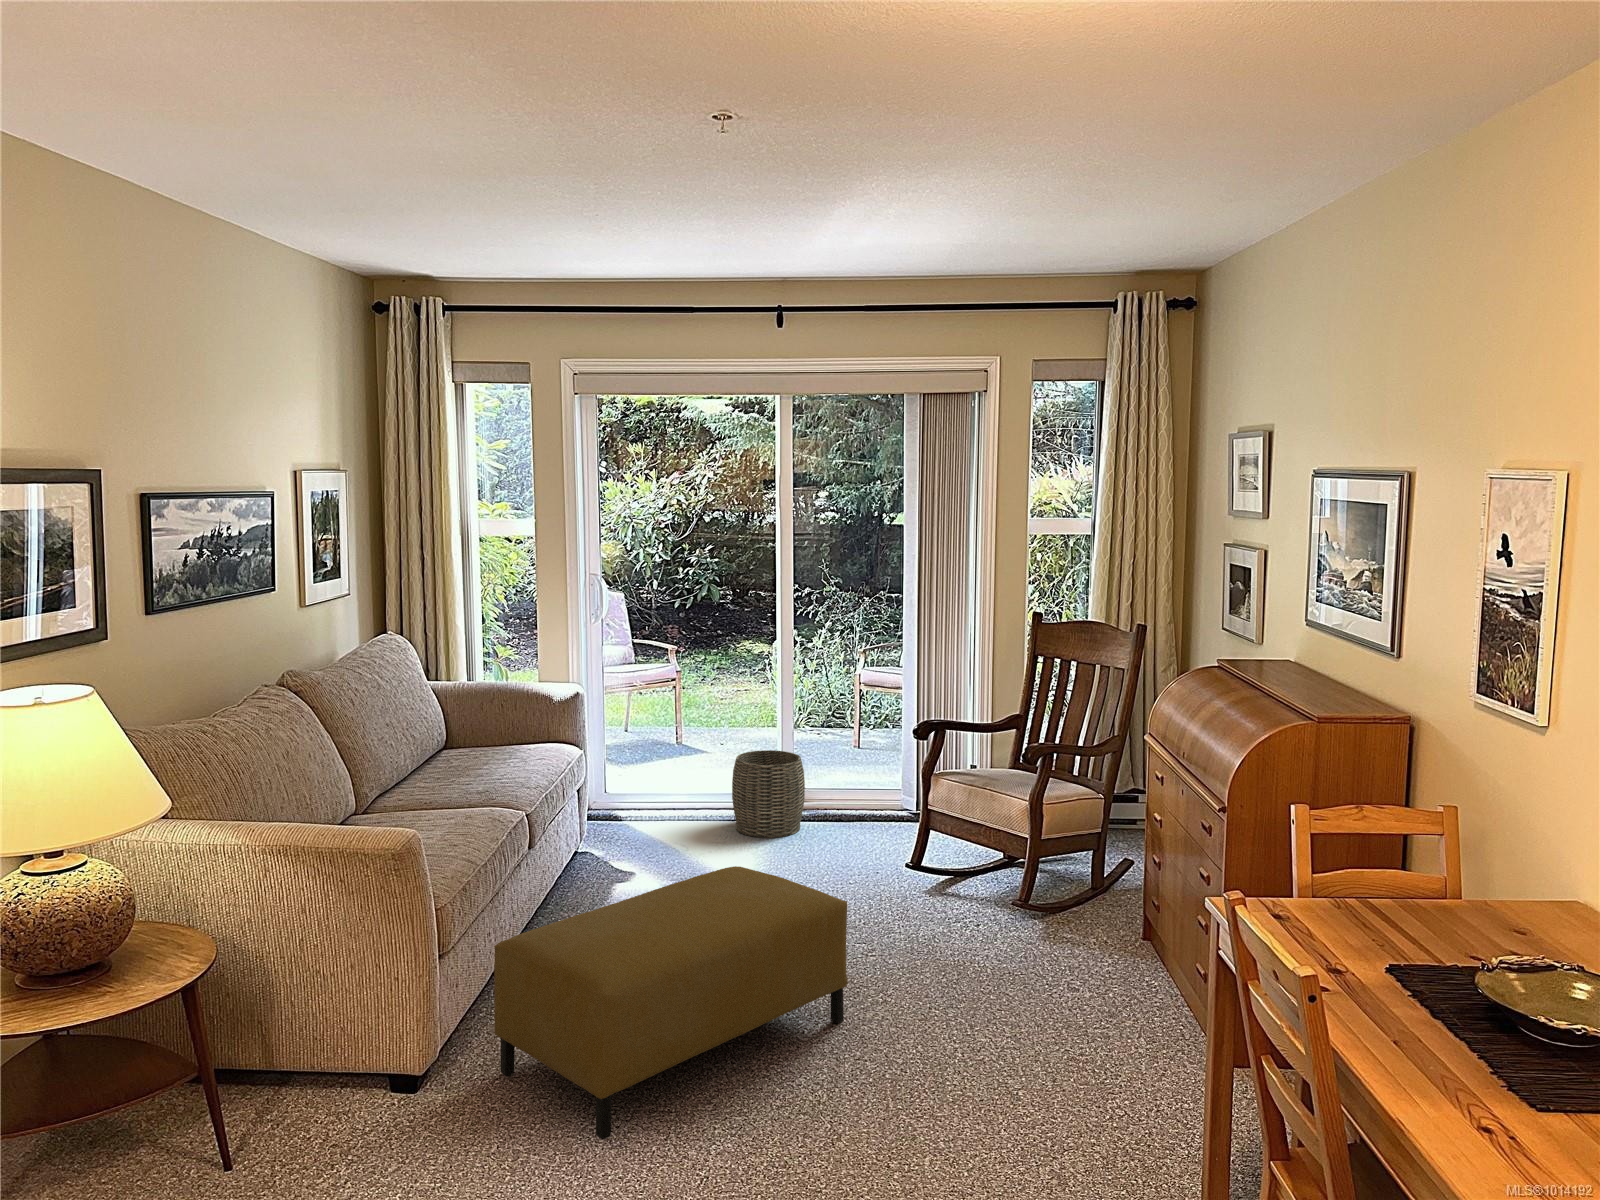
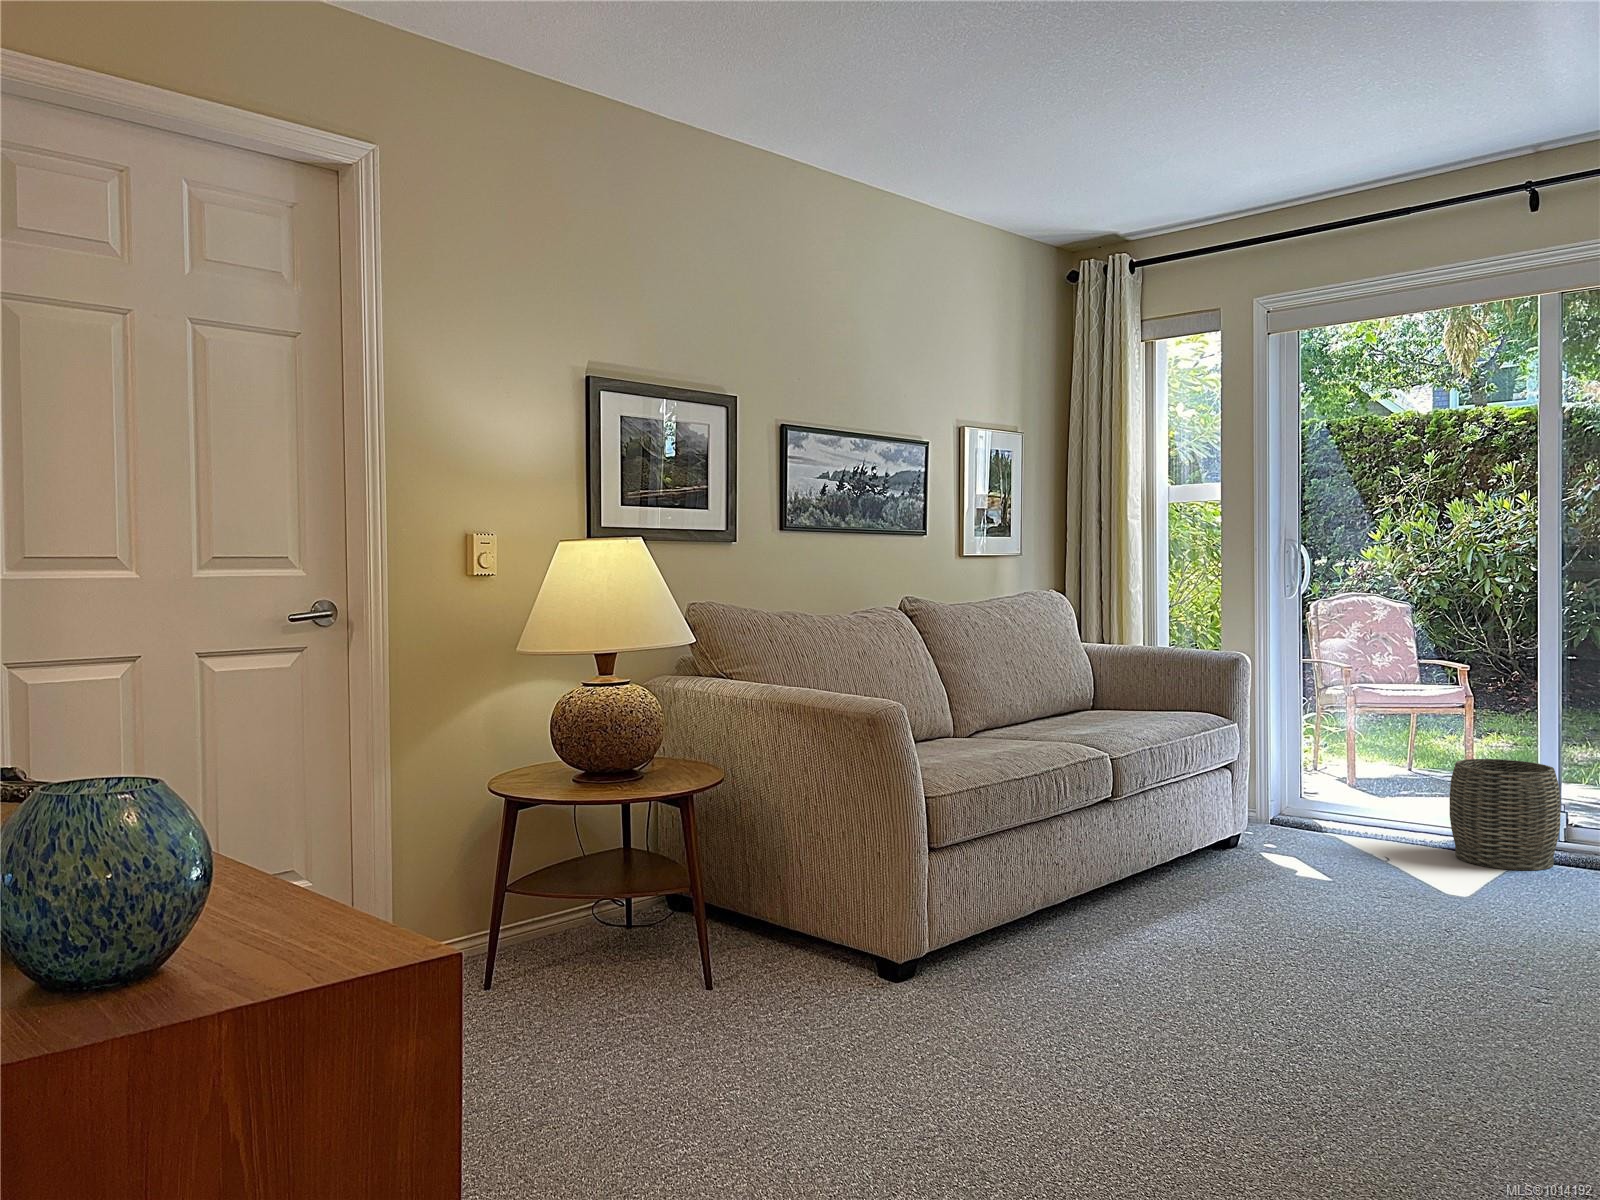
ottoman: present [494,866,848,1140] -> none [979,826,1449,1064]

